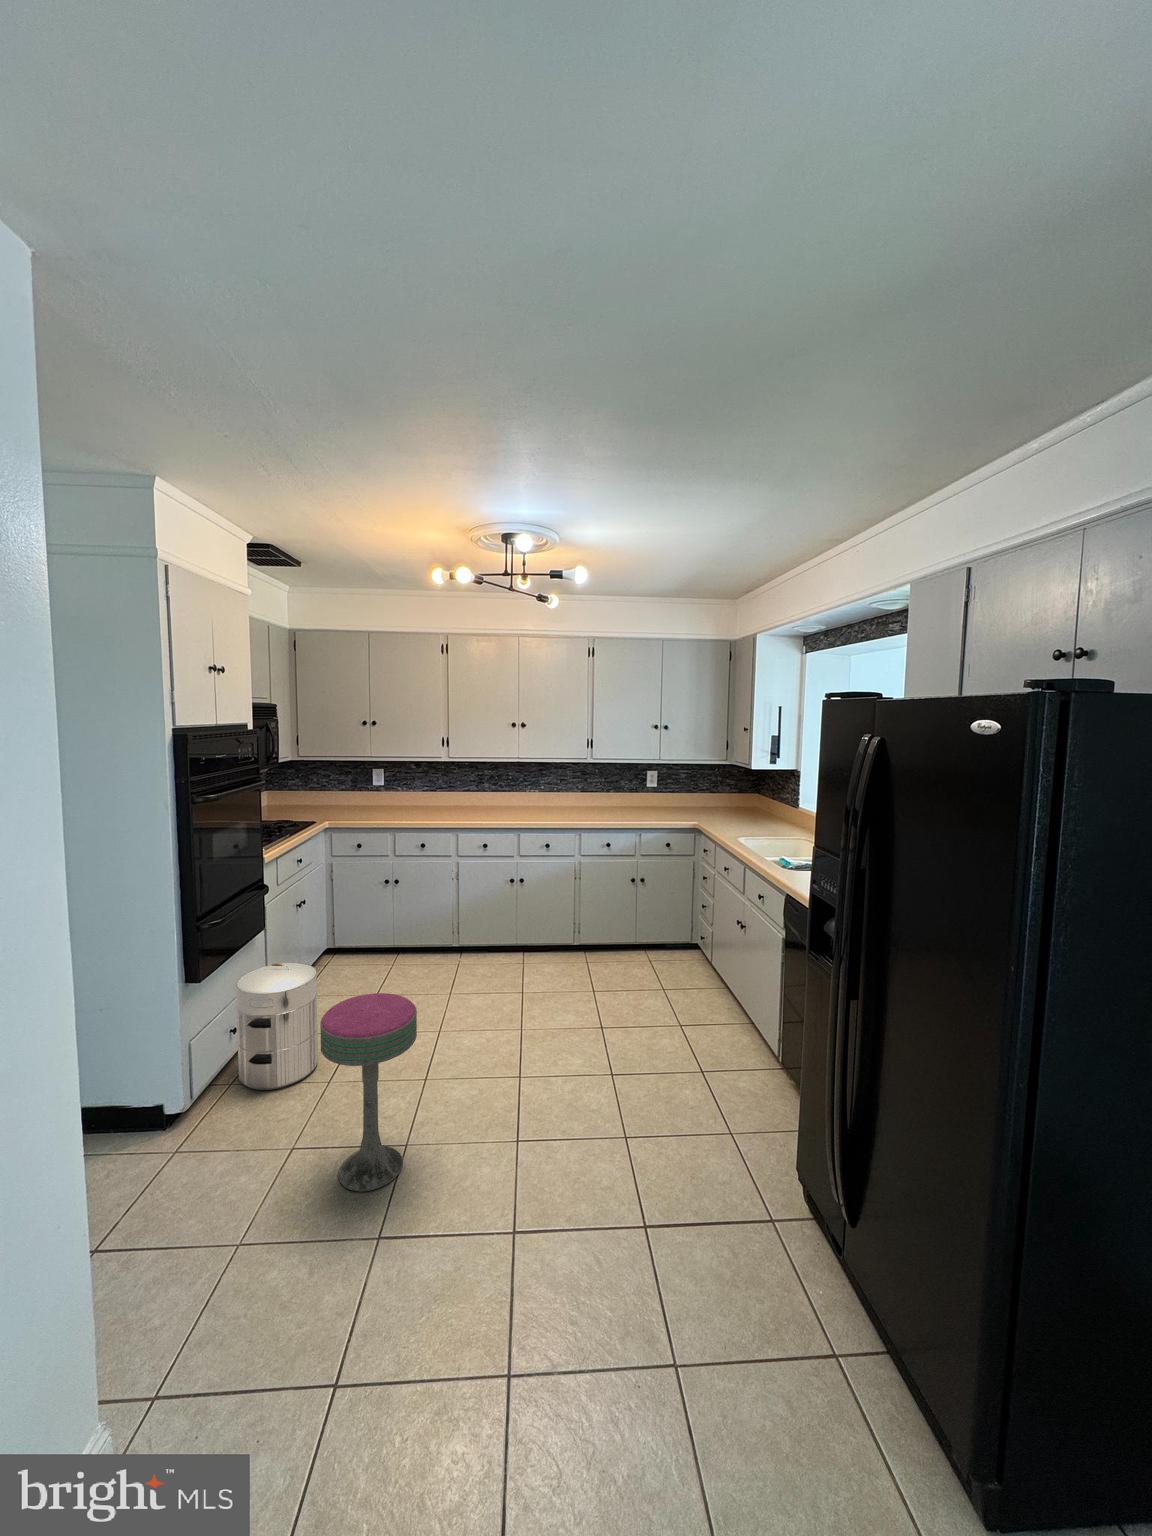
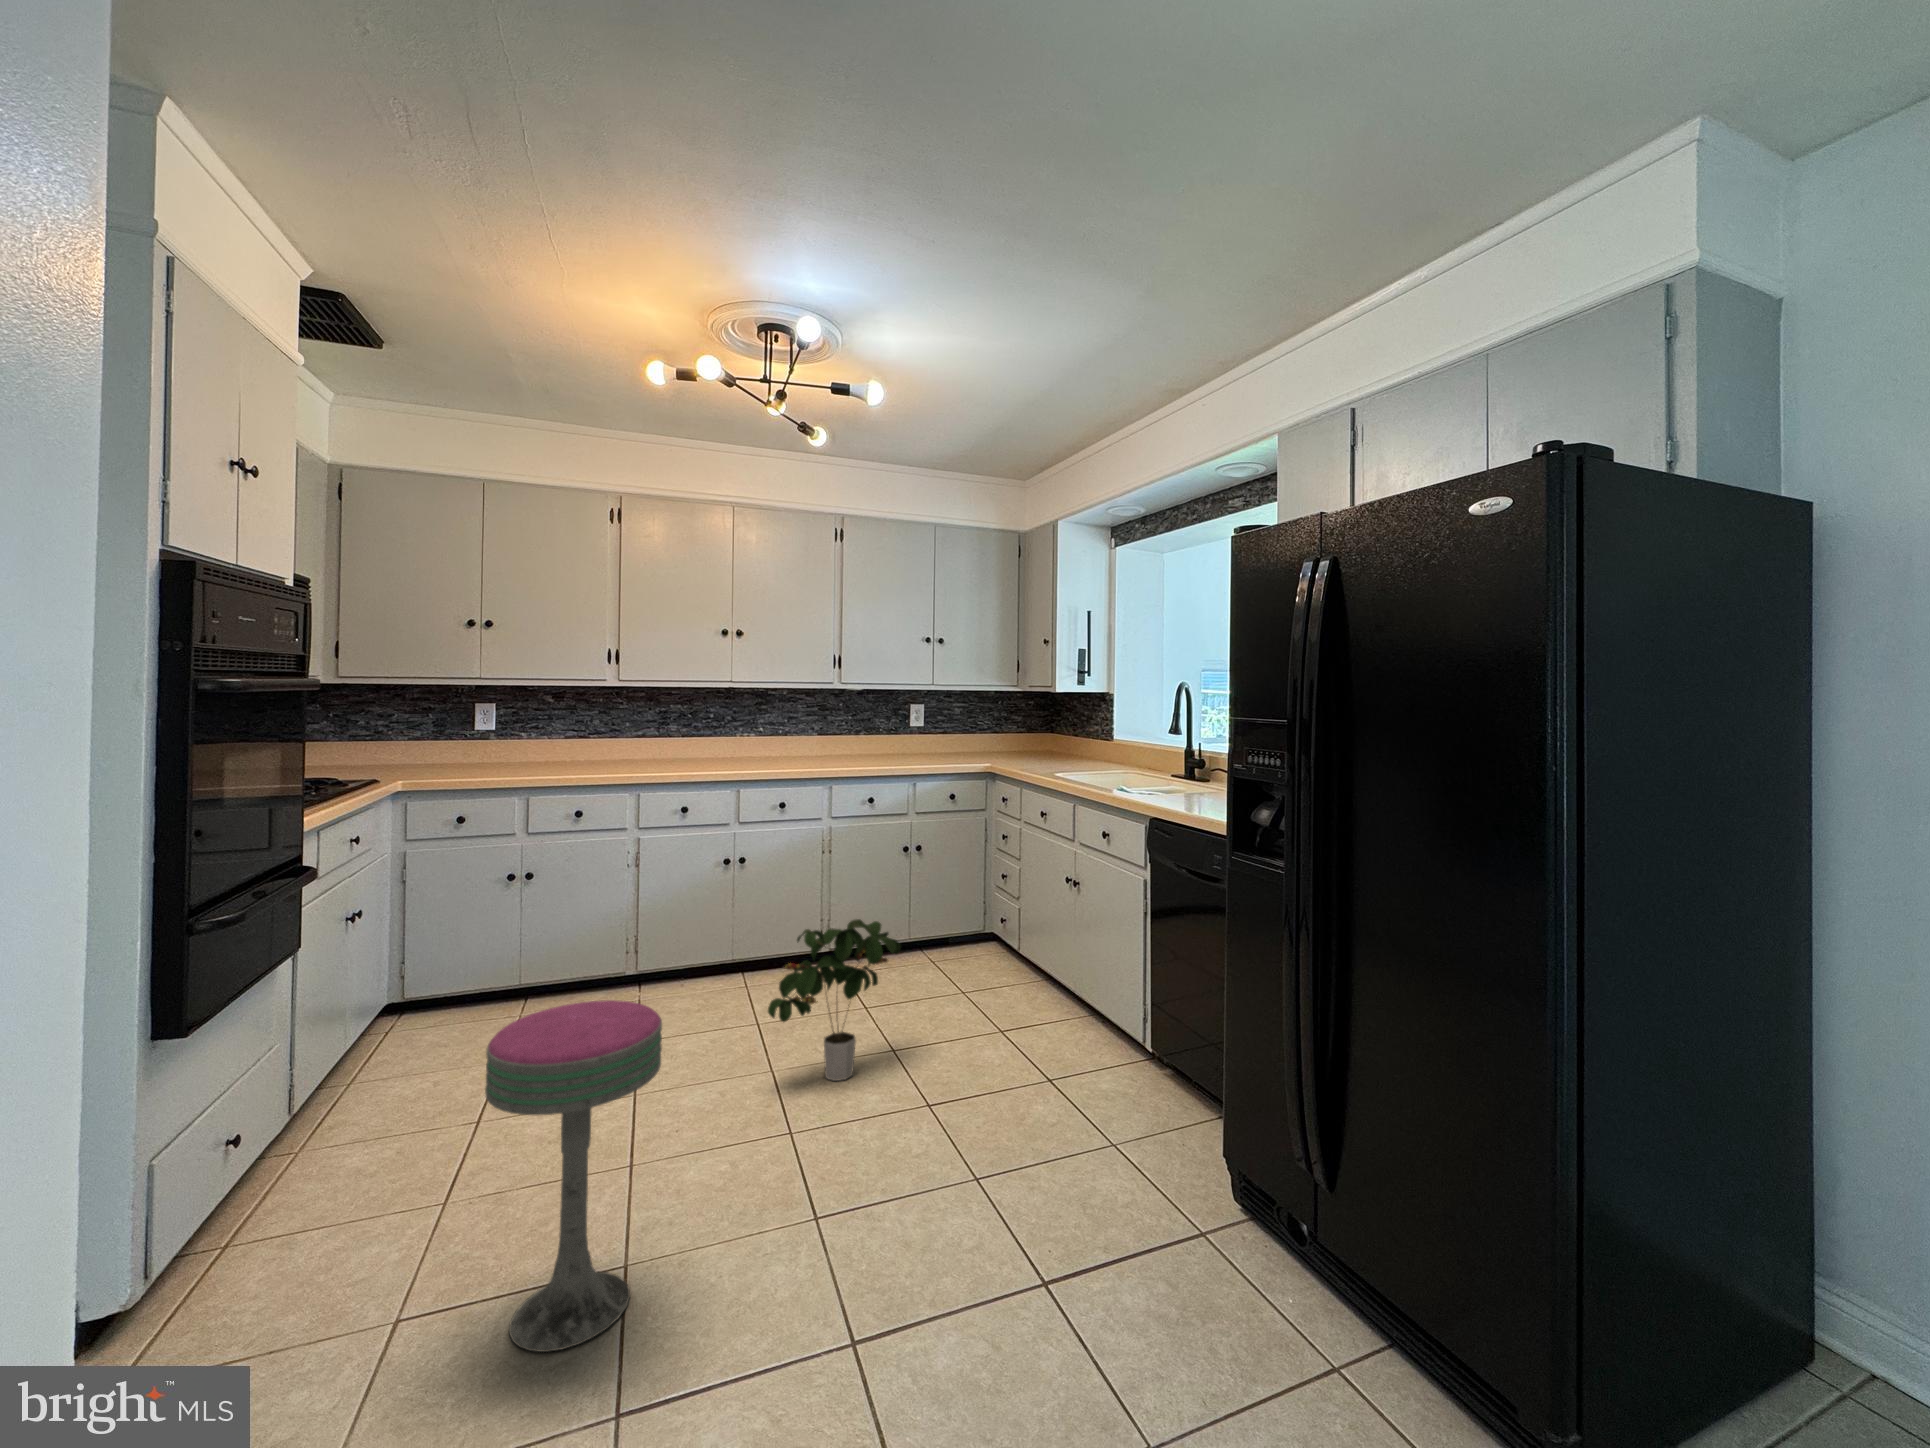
potted plant: none [512,939,604,1044] -> present [768,919,901,1081]
waste bin: present [236,963,318,1090] -> none [246,998,421,1240]

